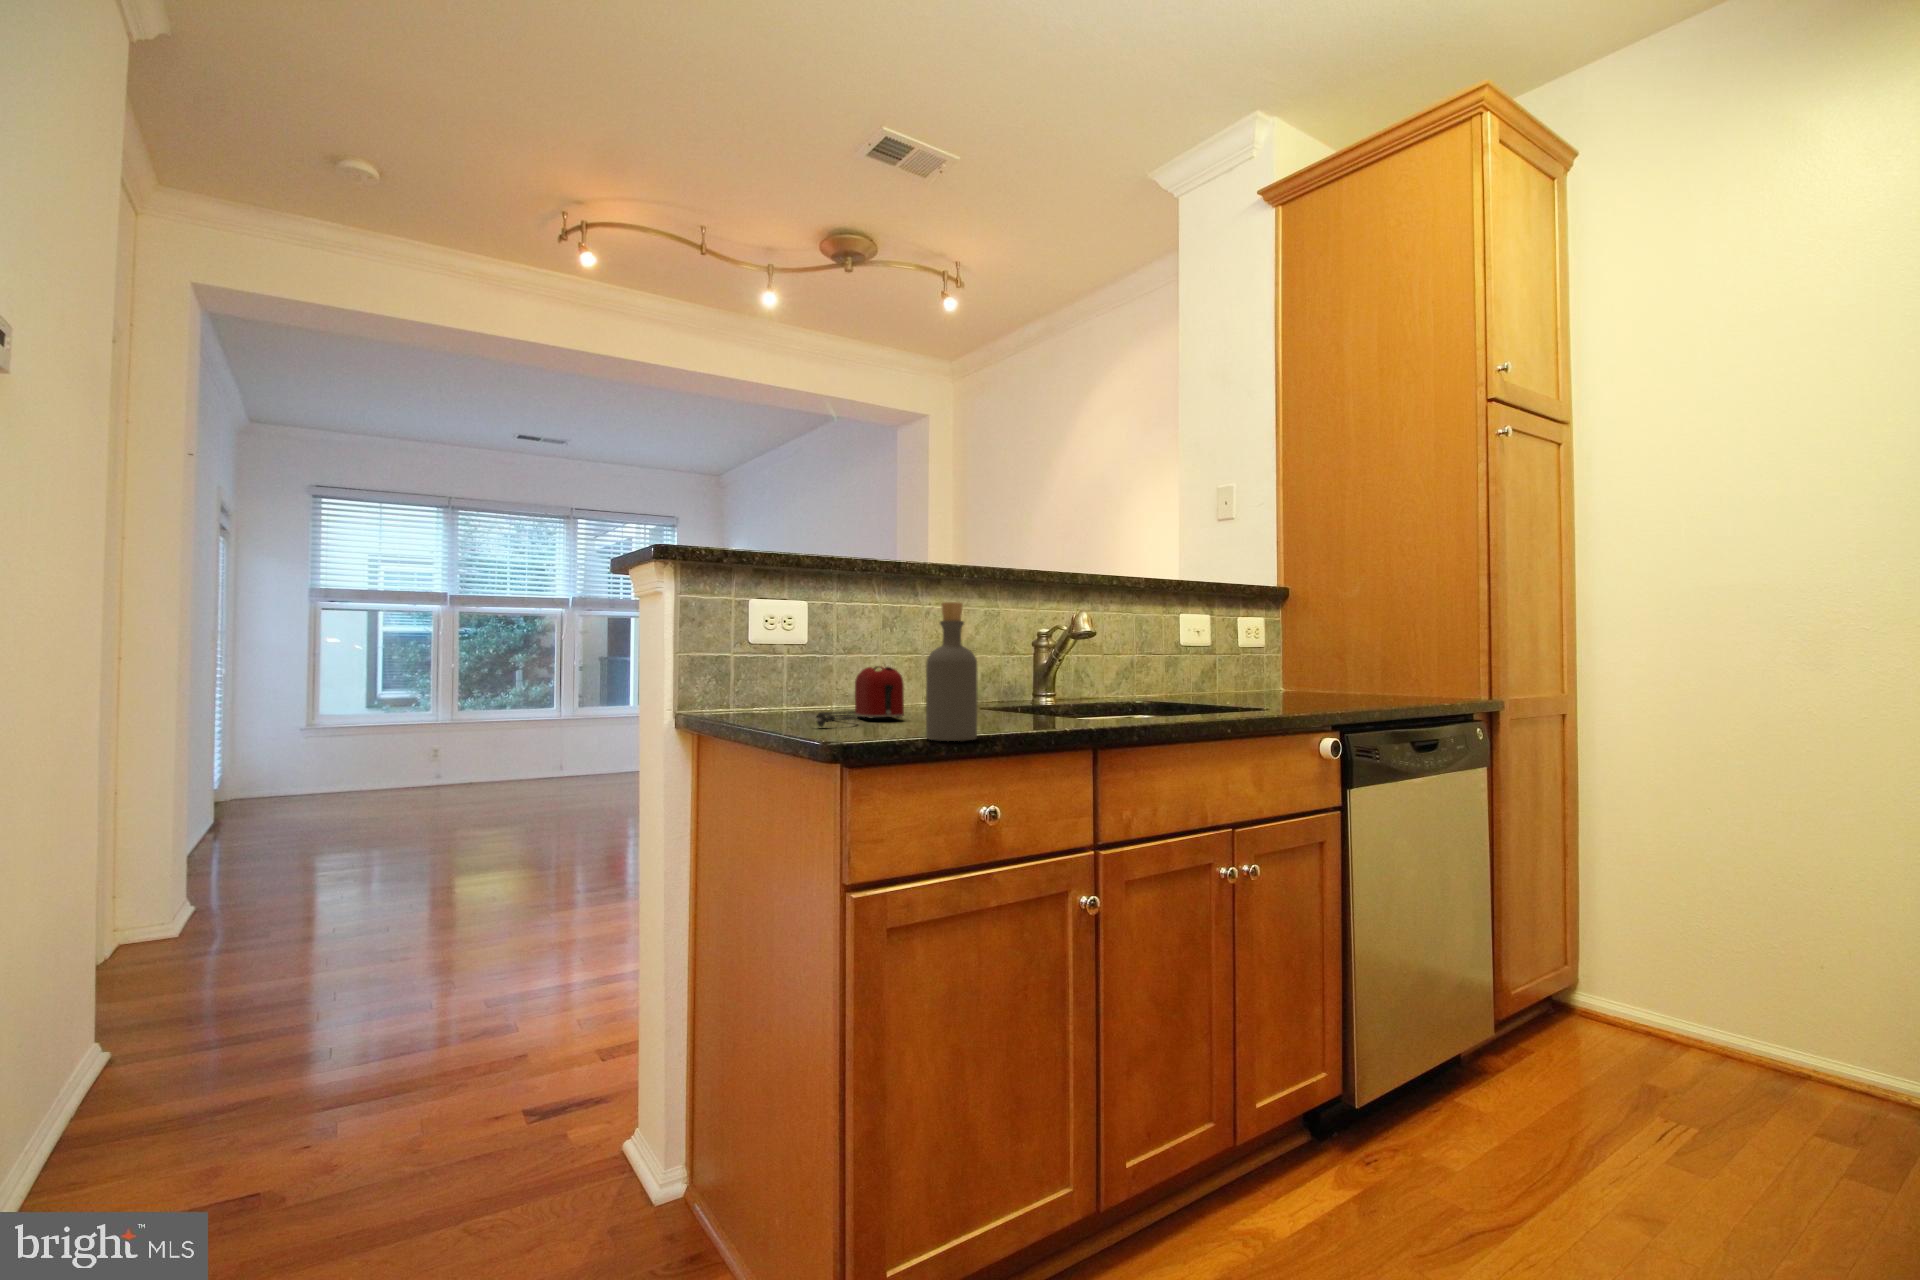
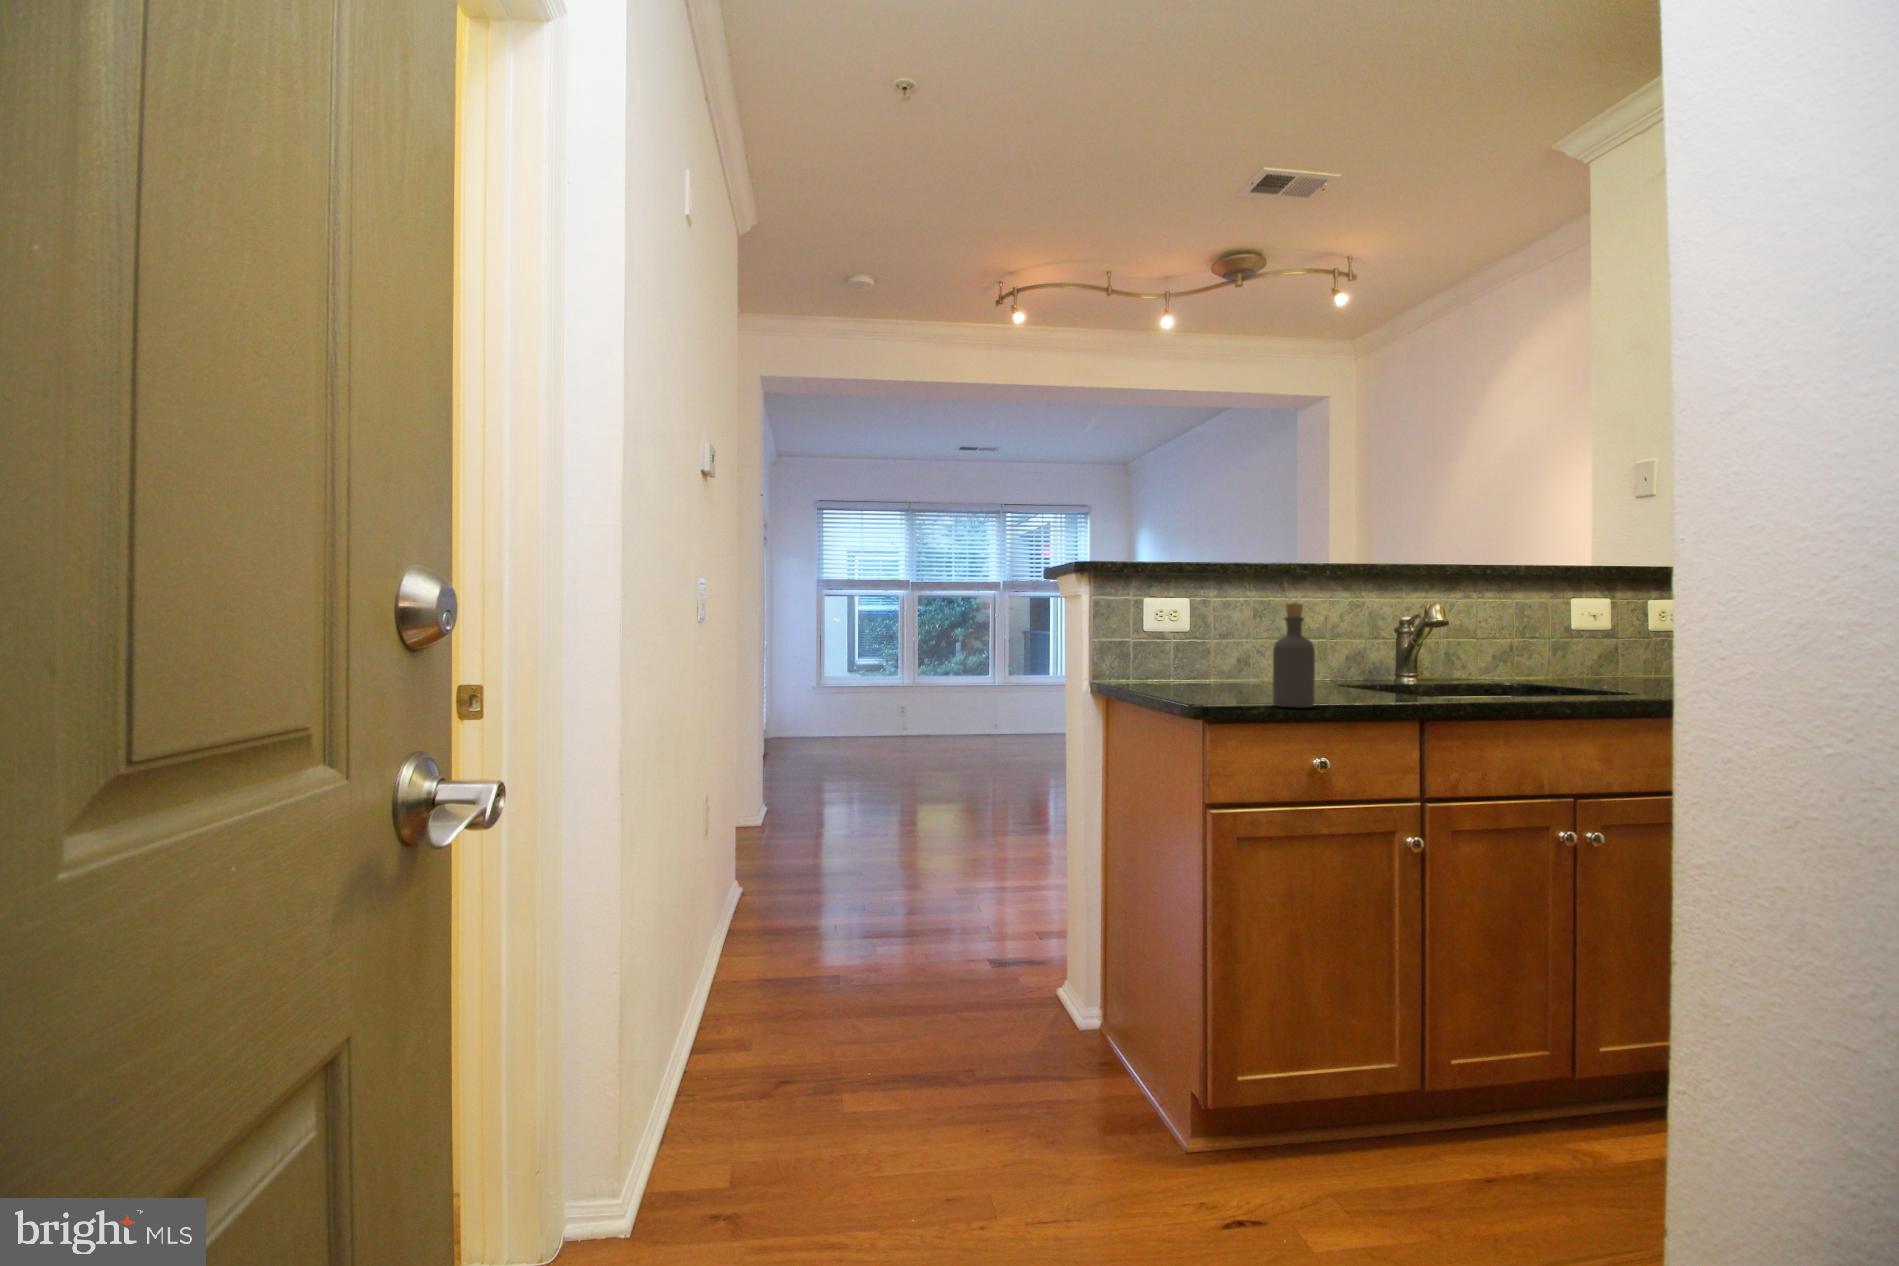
toaster: present [813,666,904,727] -> none [1188,649,1265,694]

